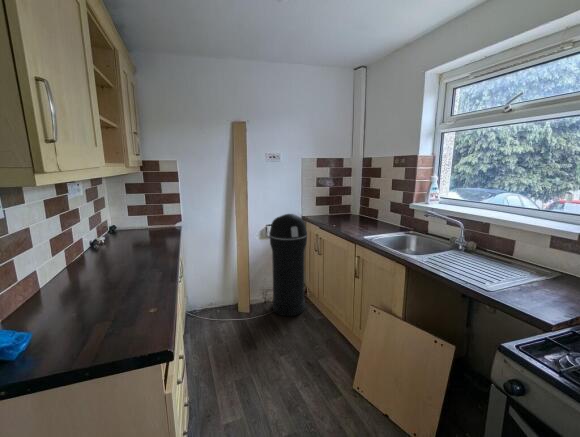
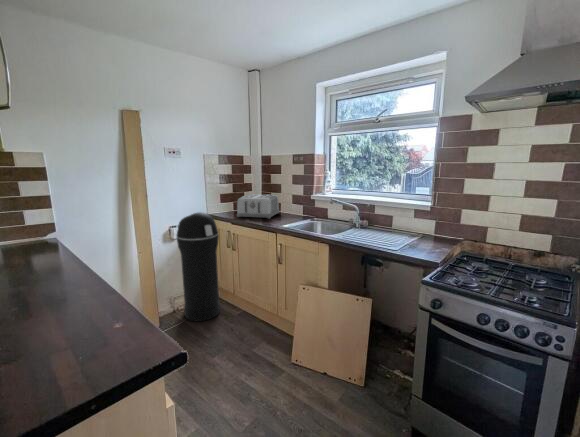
toaster: none [327,199,375,226] -> present [237,194,279,219]

